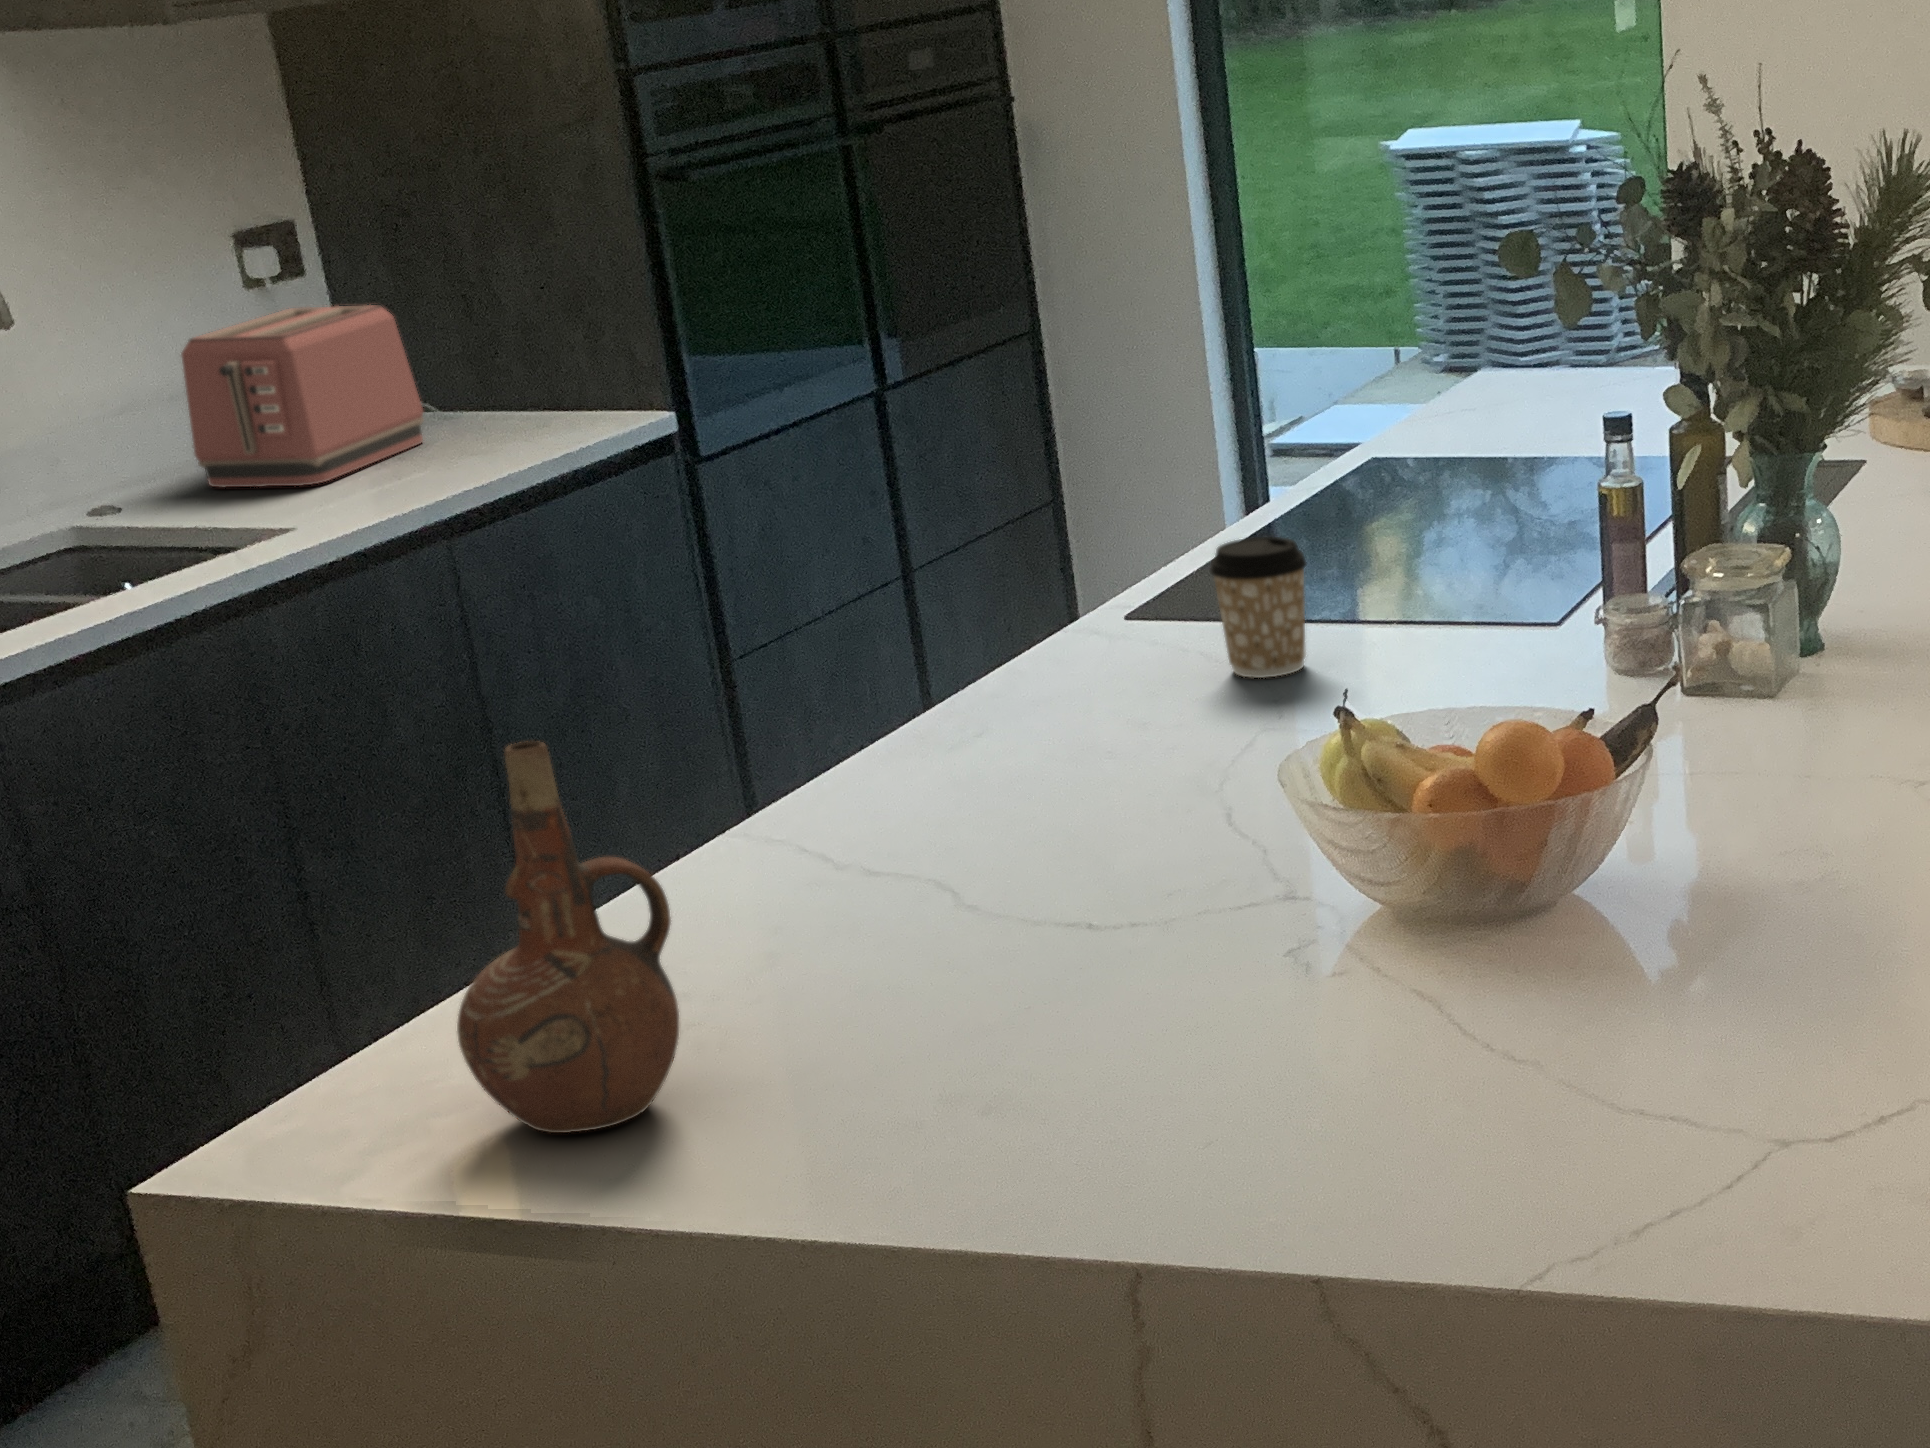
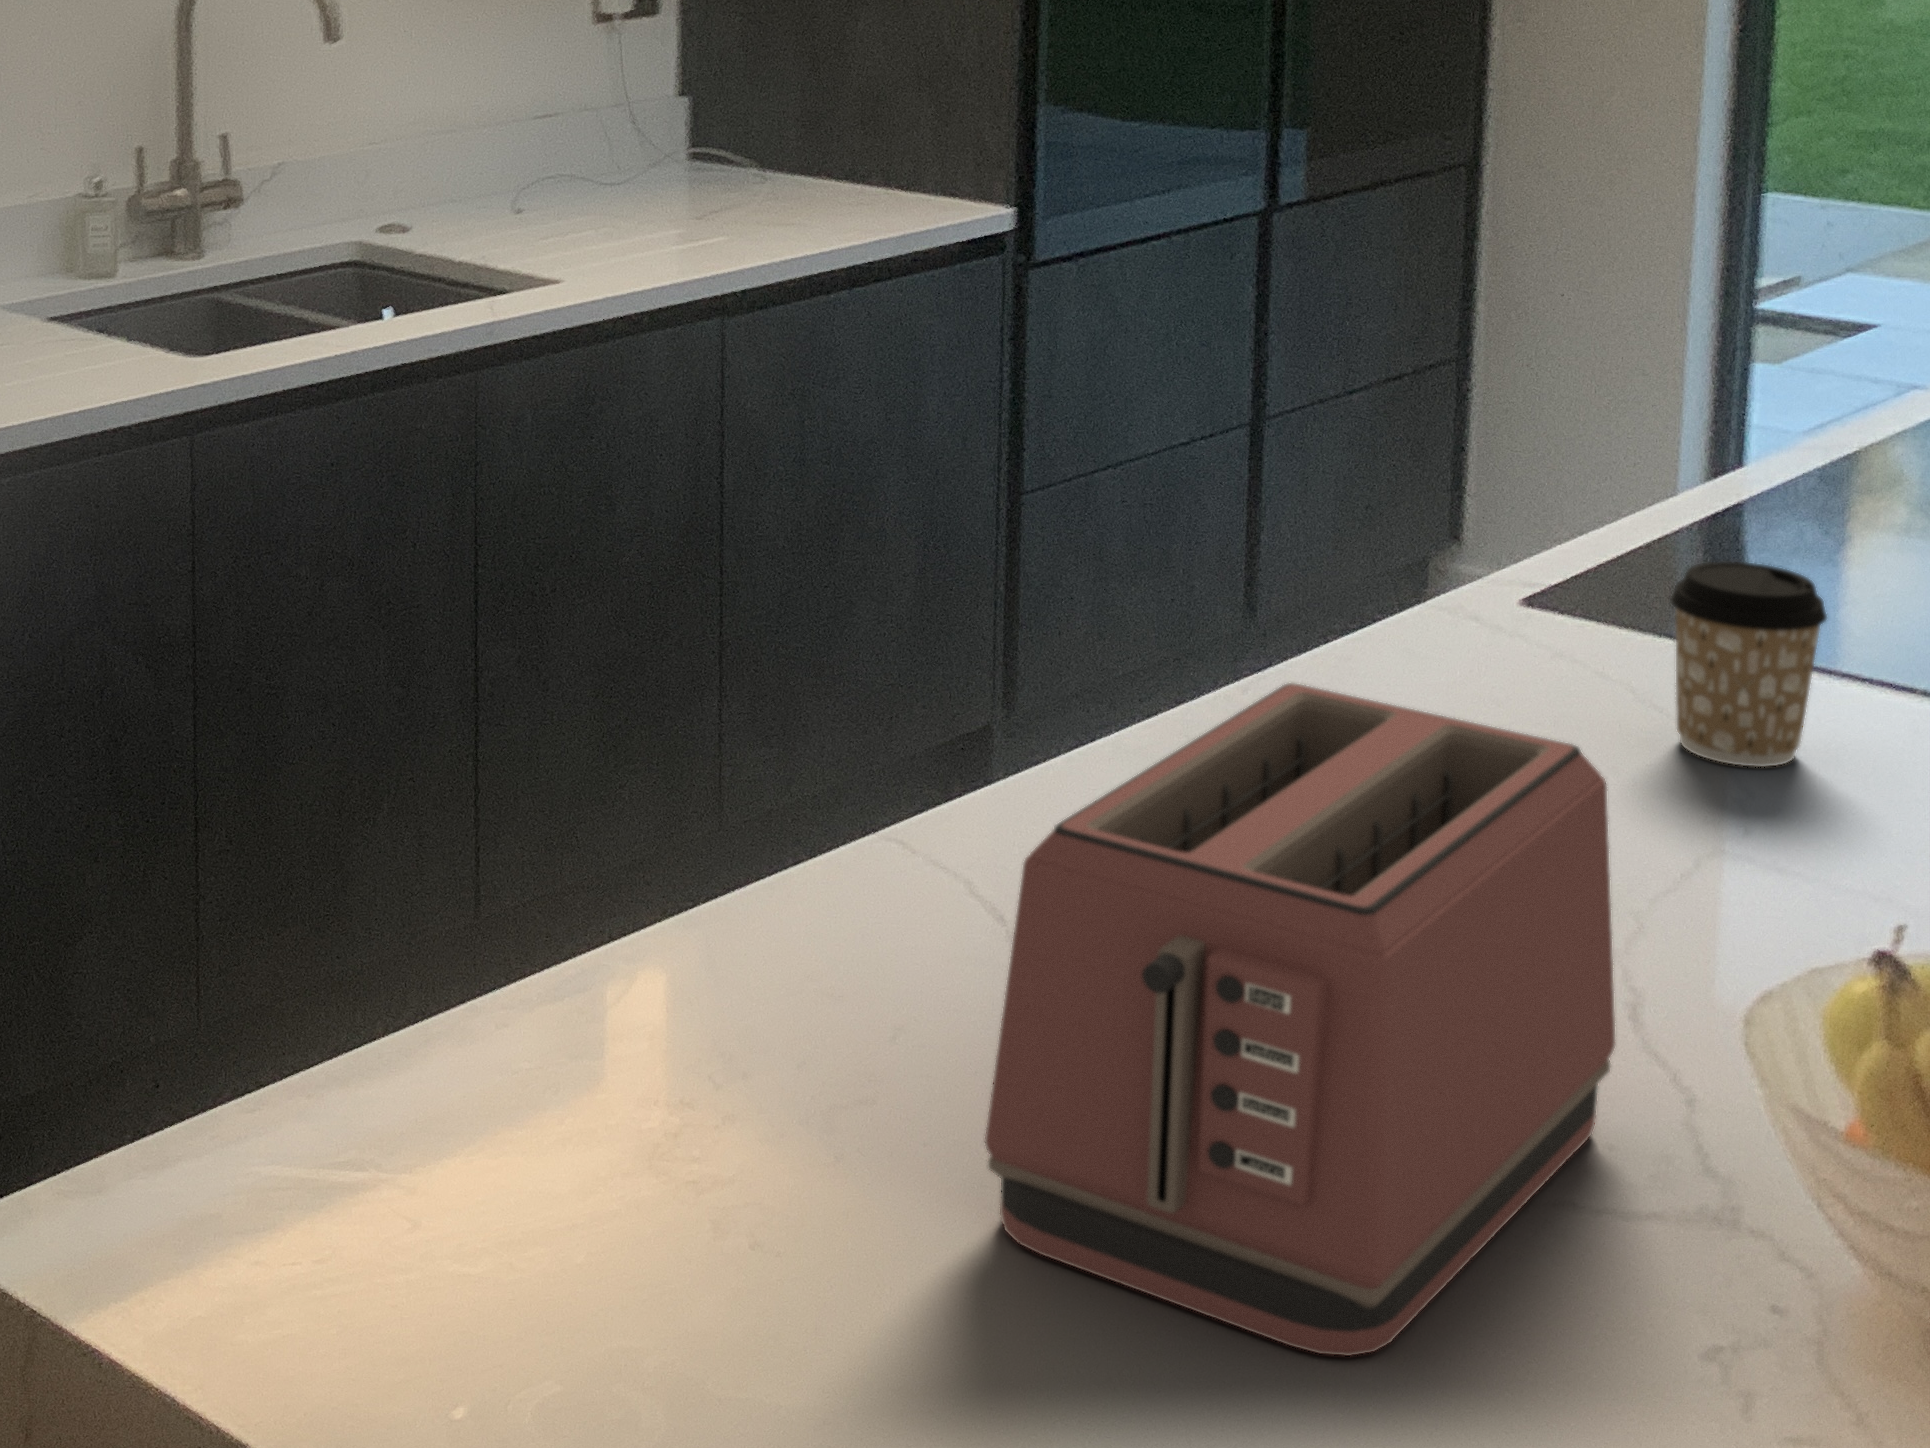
toaster: present [181,305,424,487] -> present [985,683,1615,1356]
ceramic pitcher: present [457,741,679,1133] -> none [438,776,760,1338]

